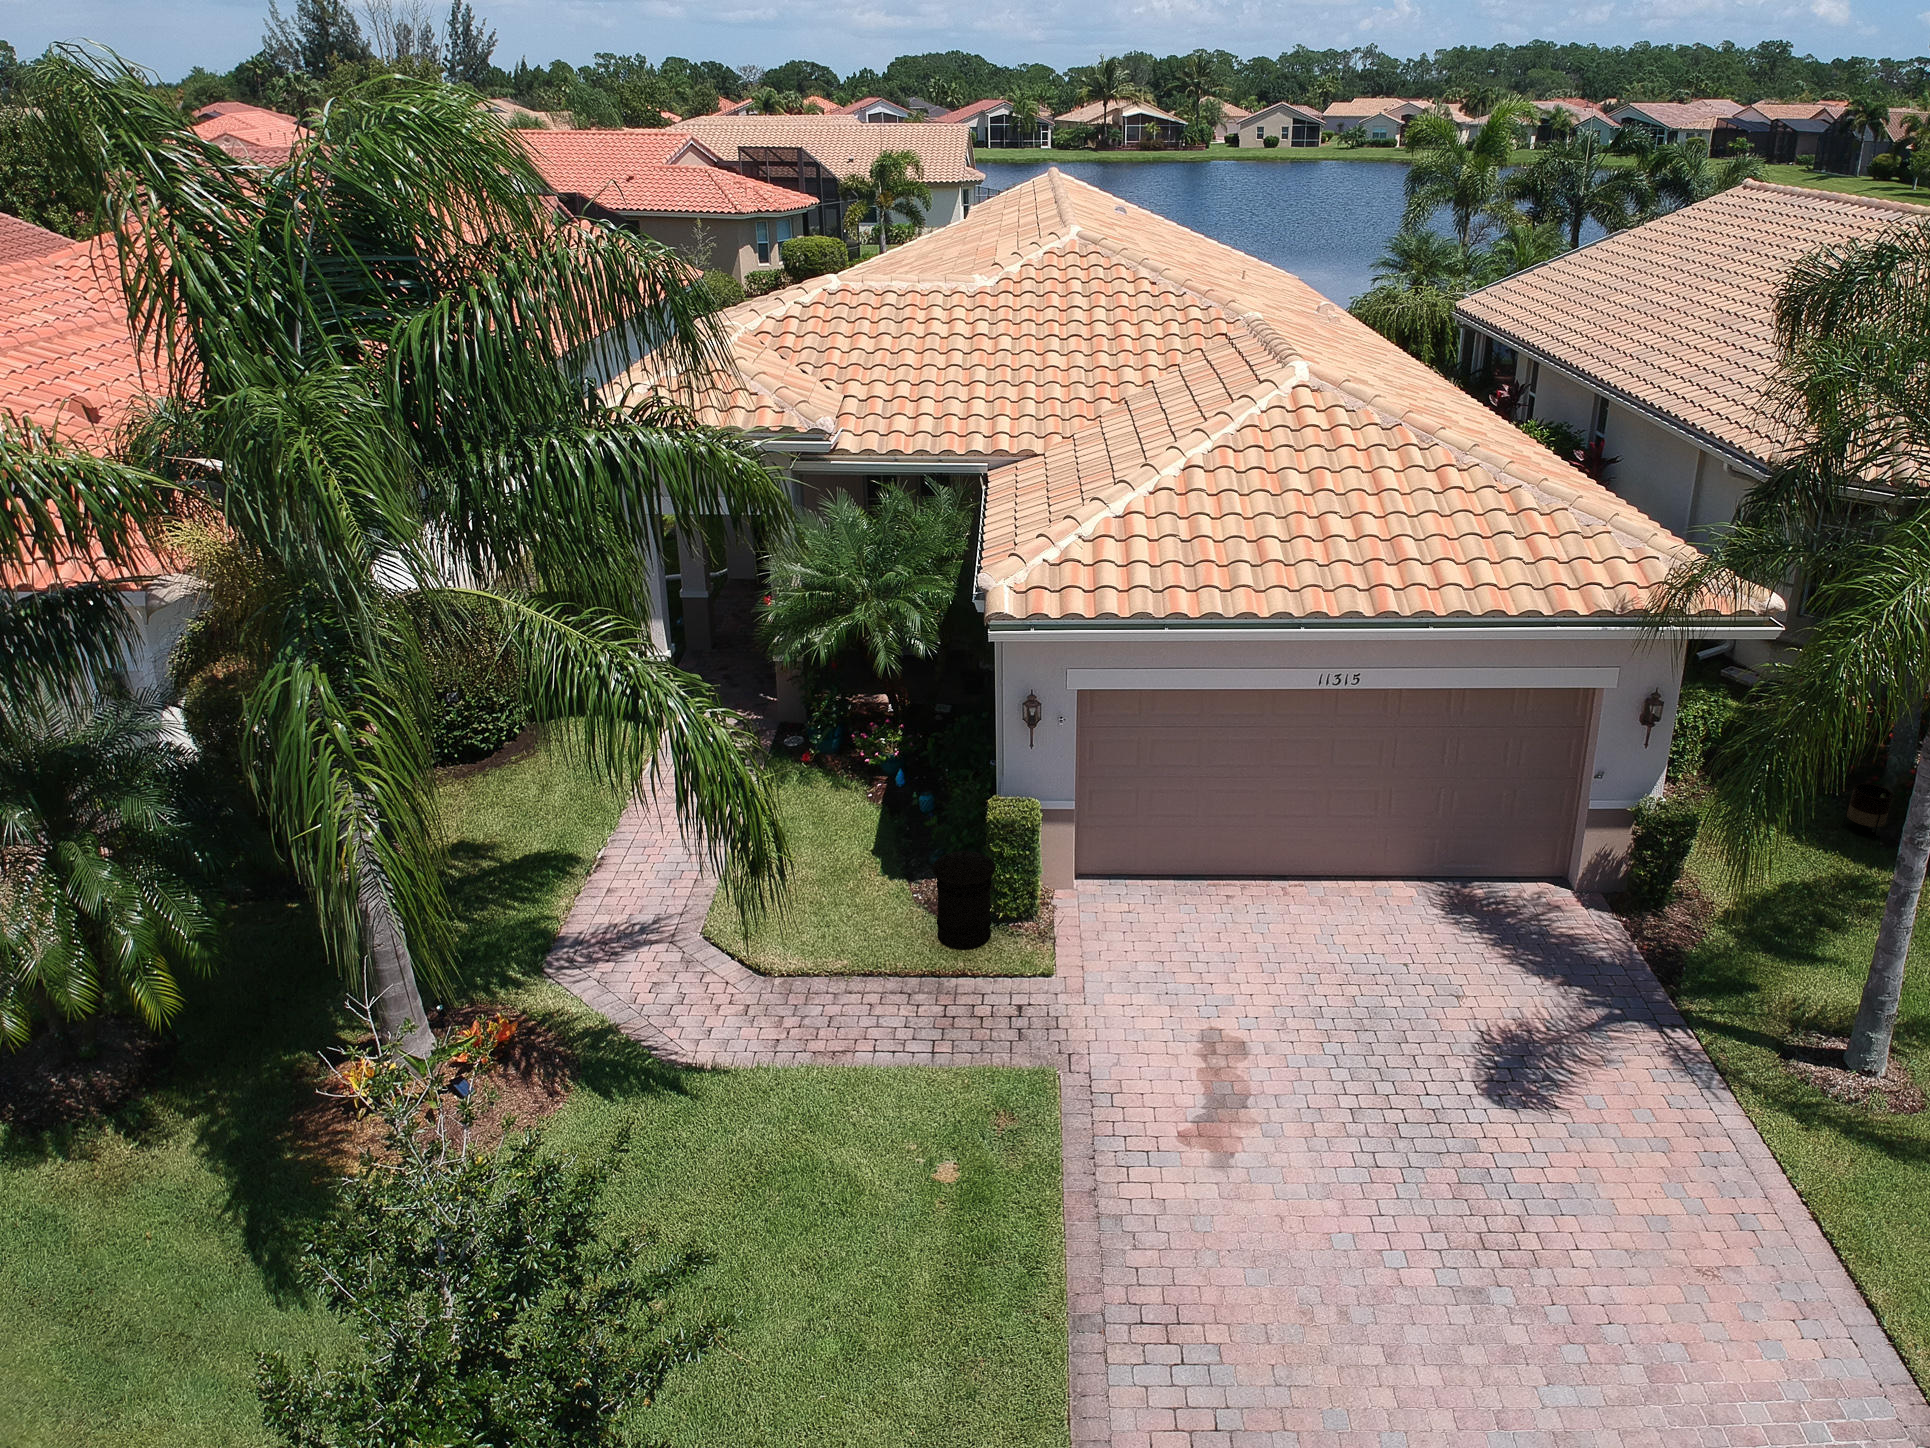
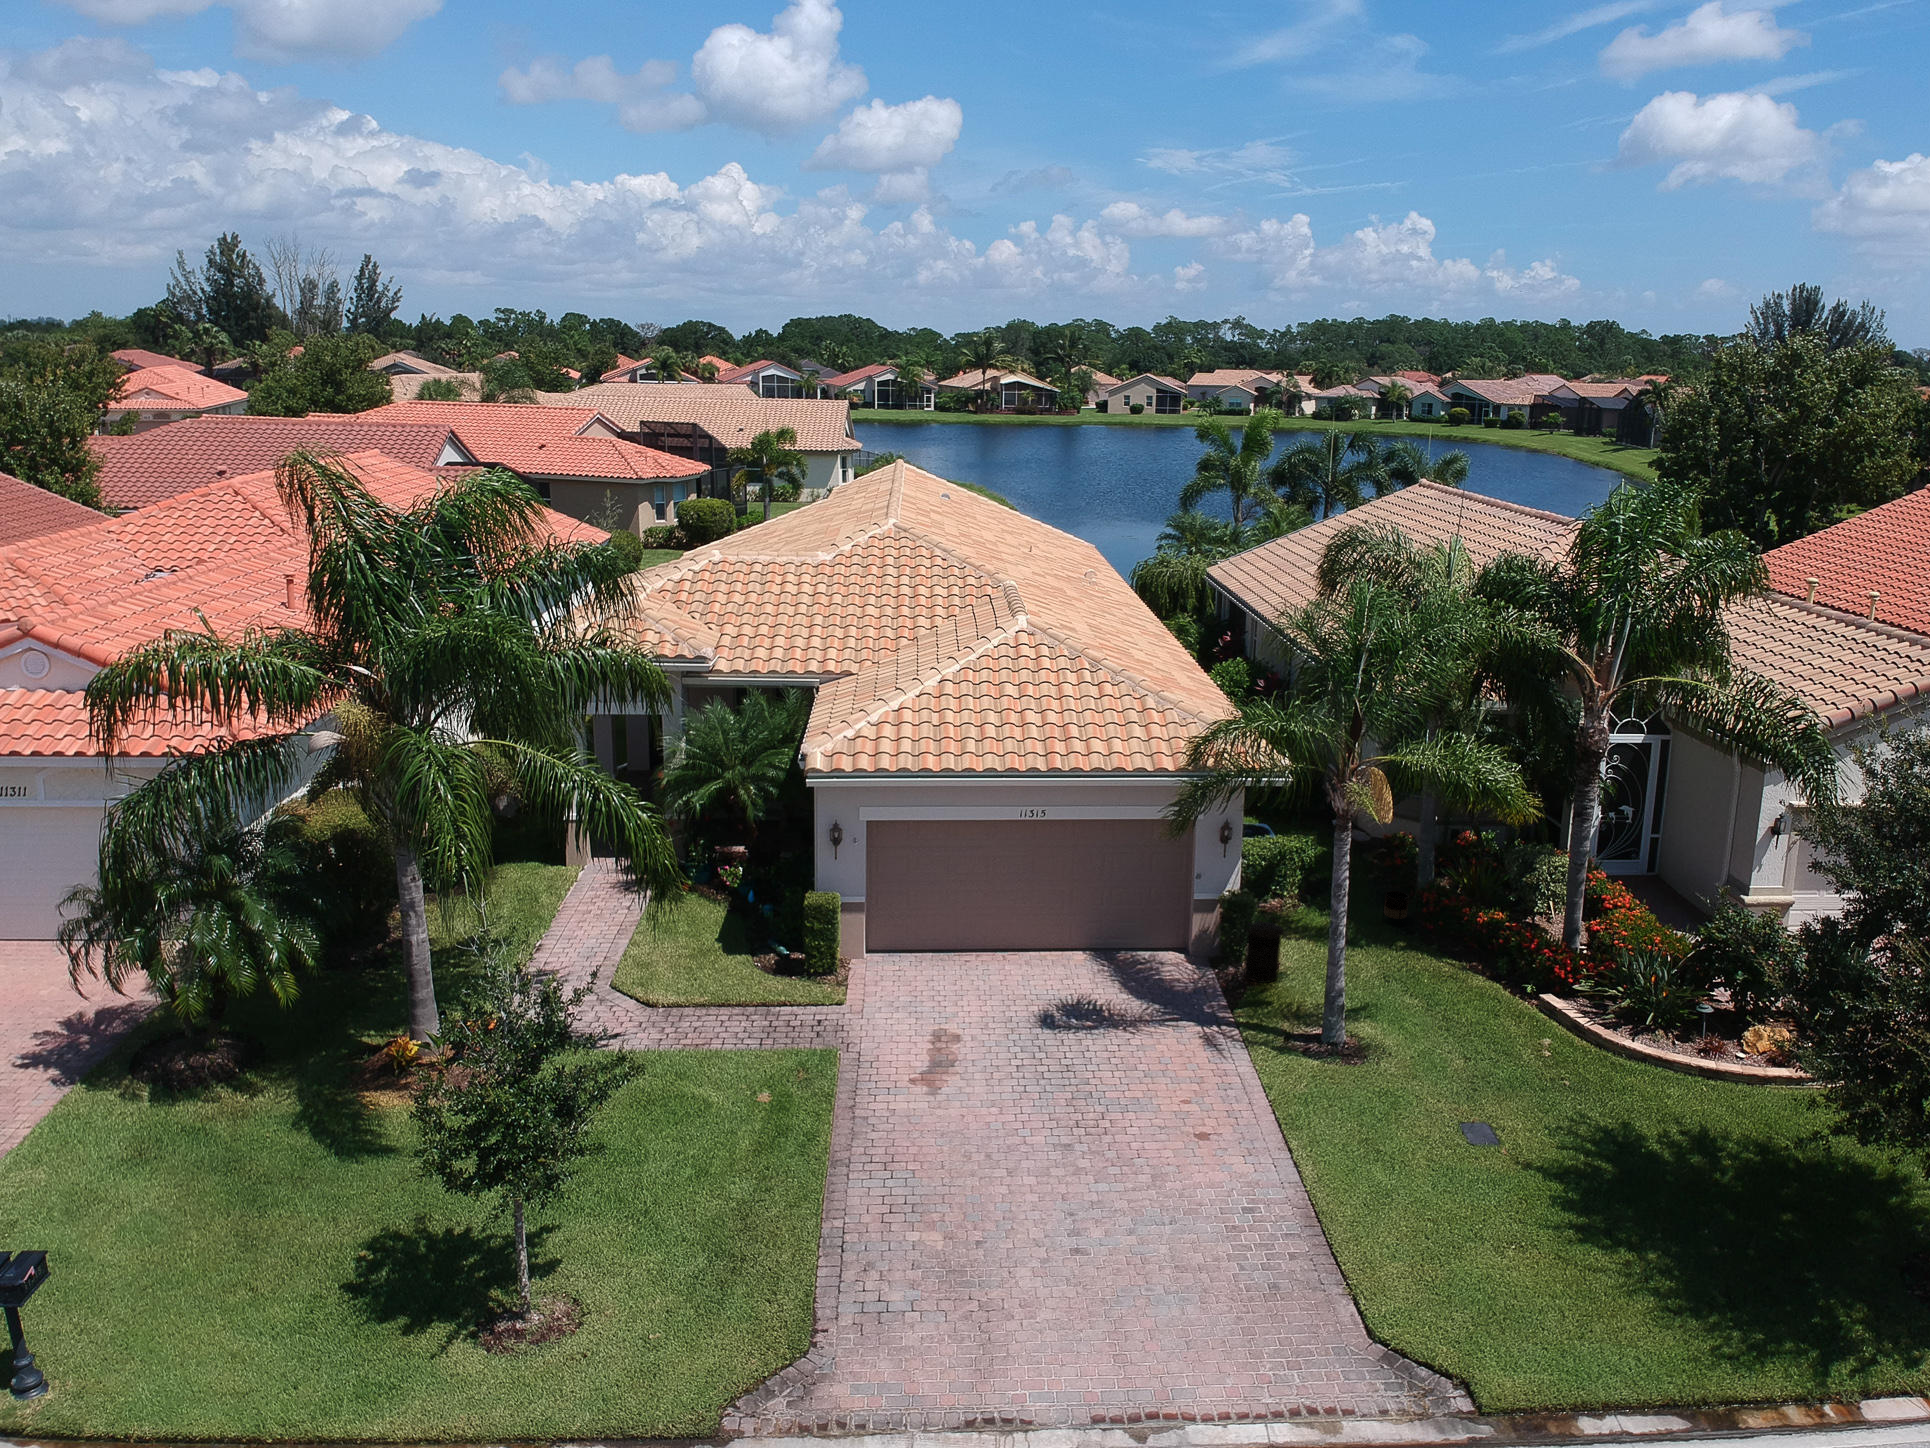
trash can: present [932,851,996,950] -> present [1244,922,1285,983]

